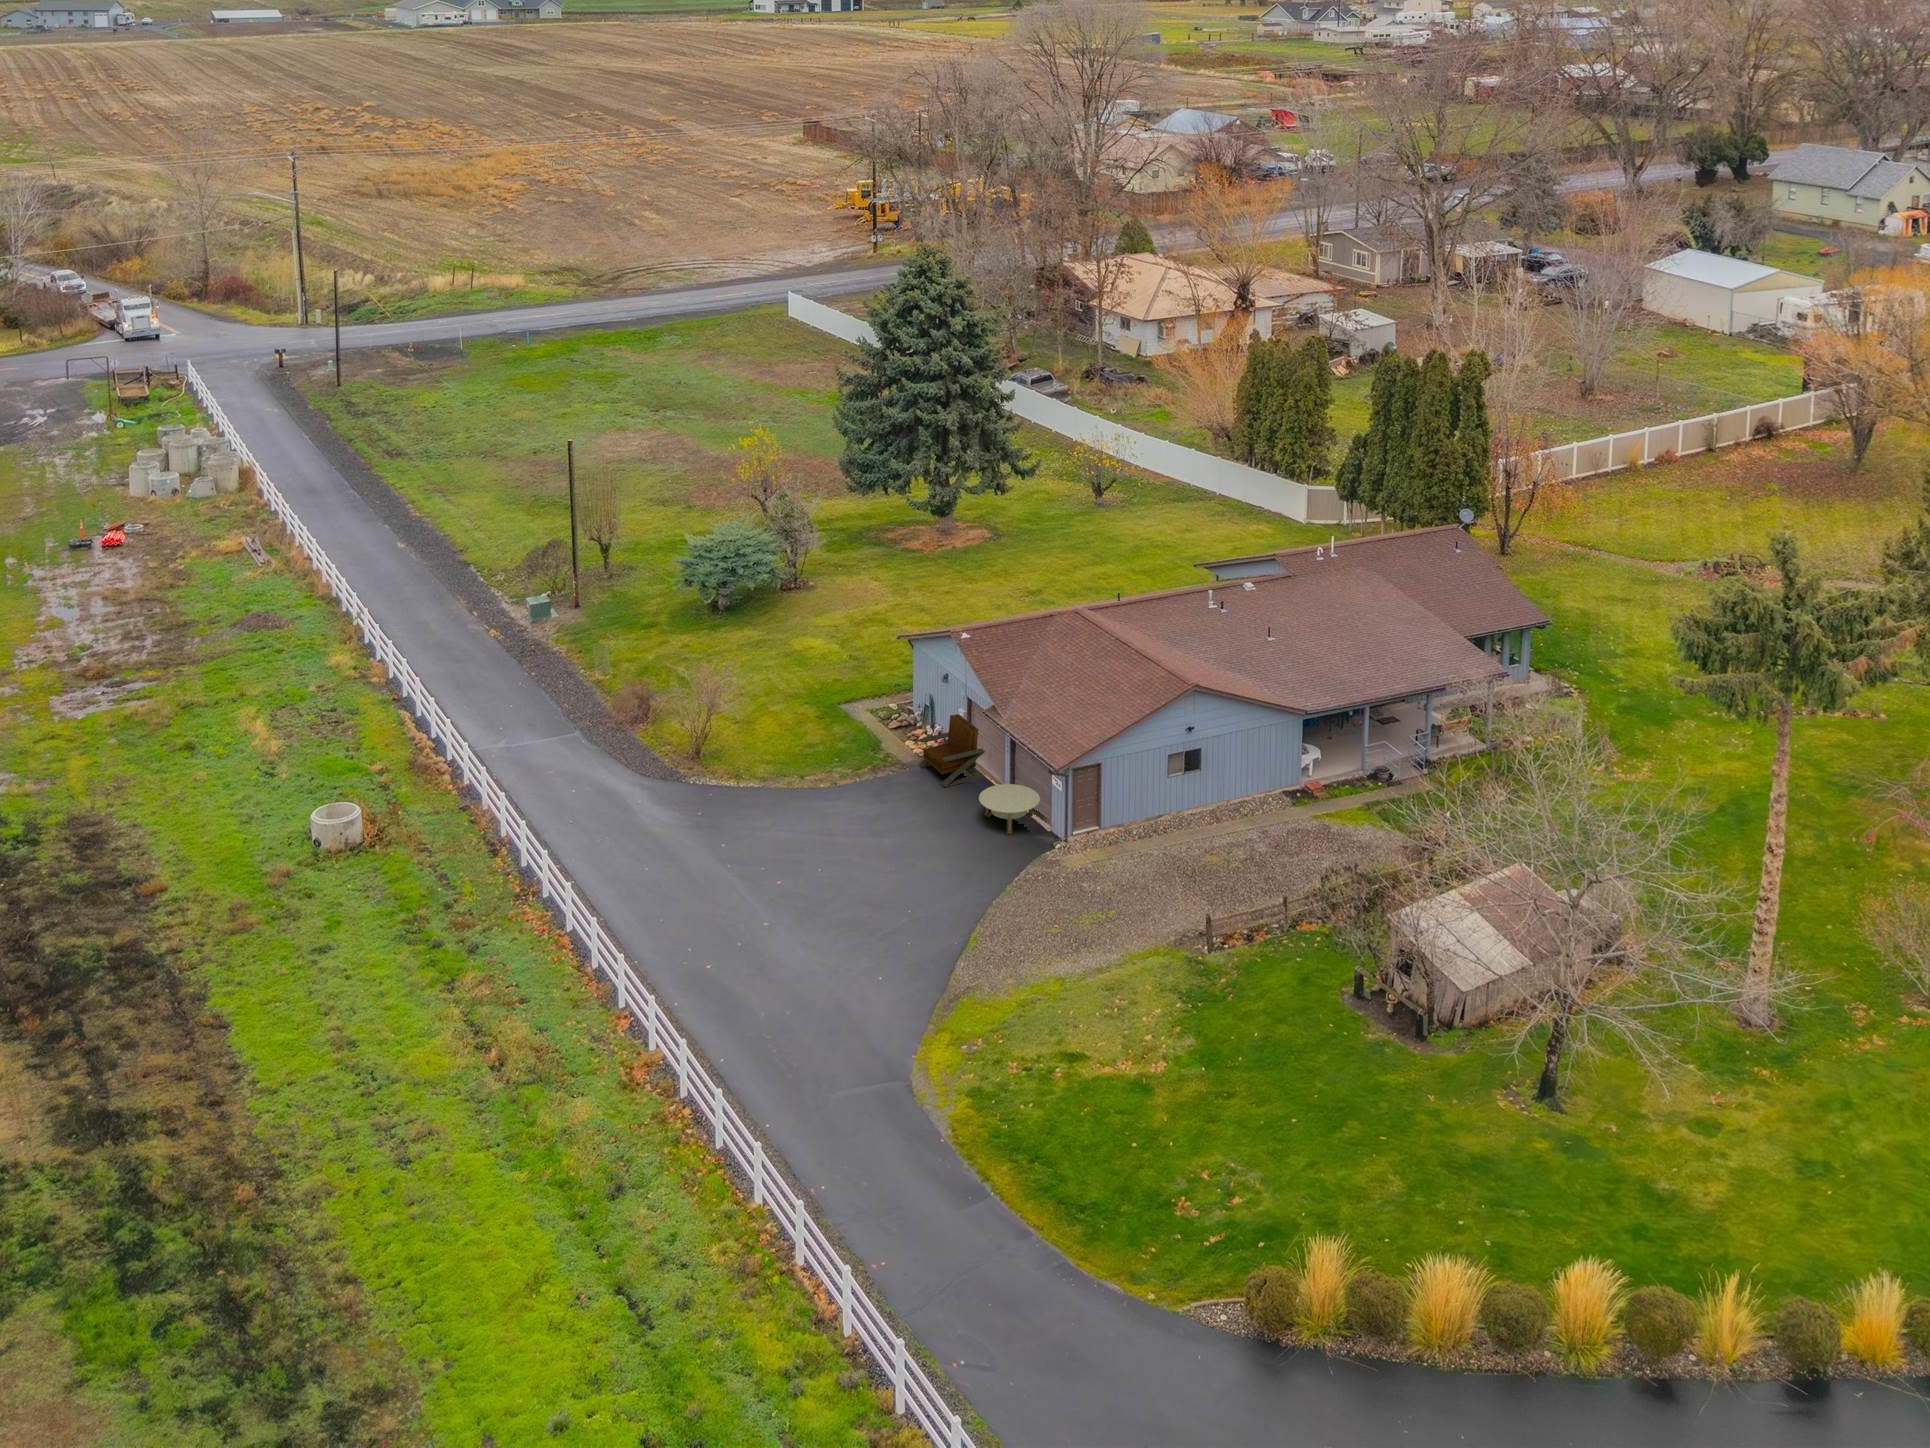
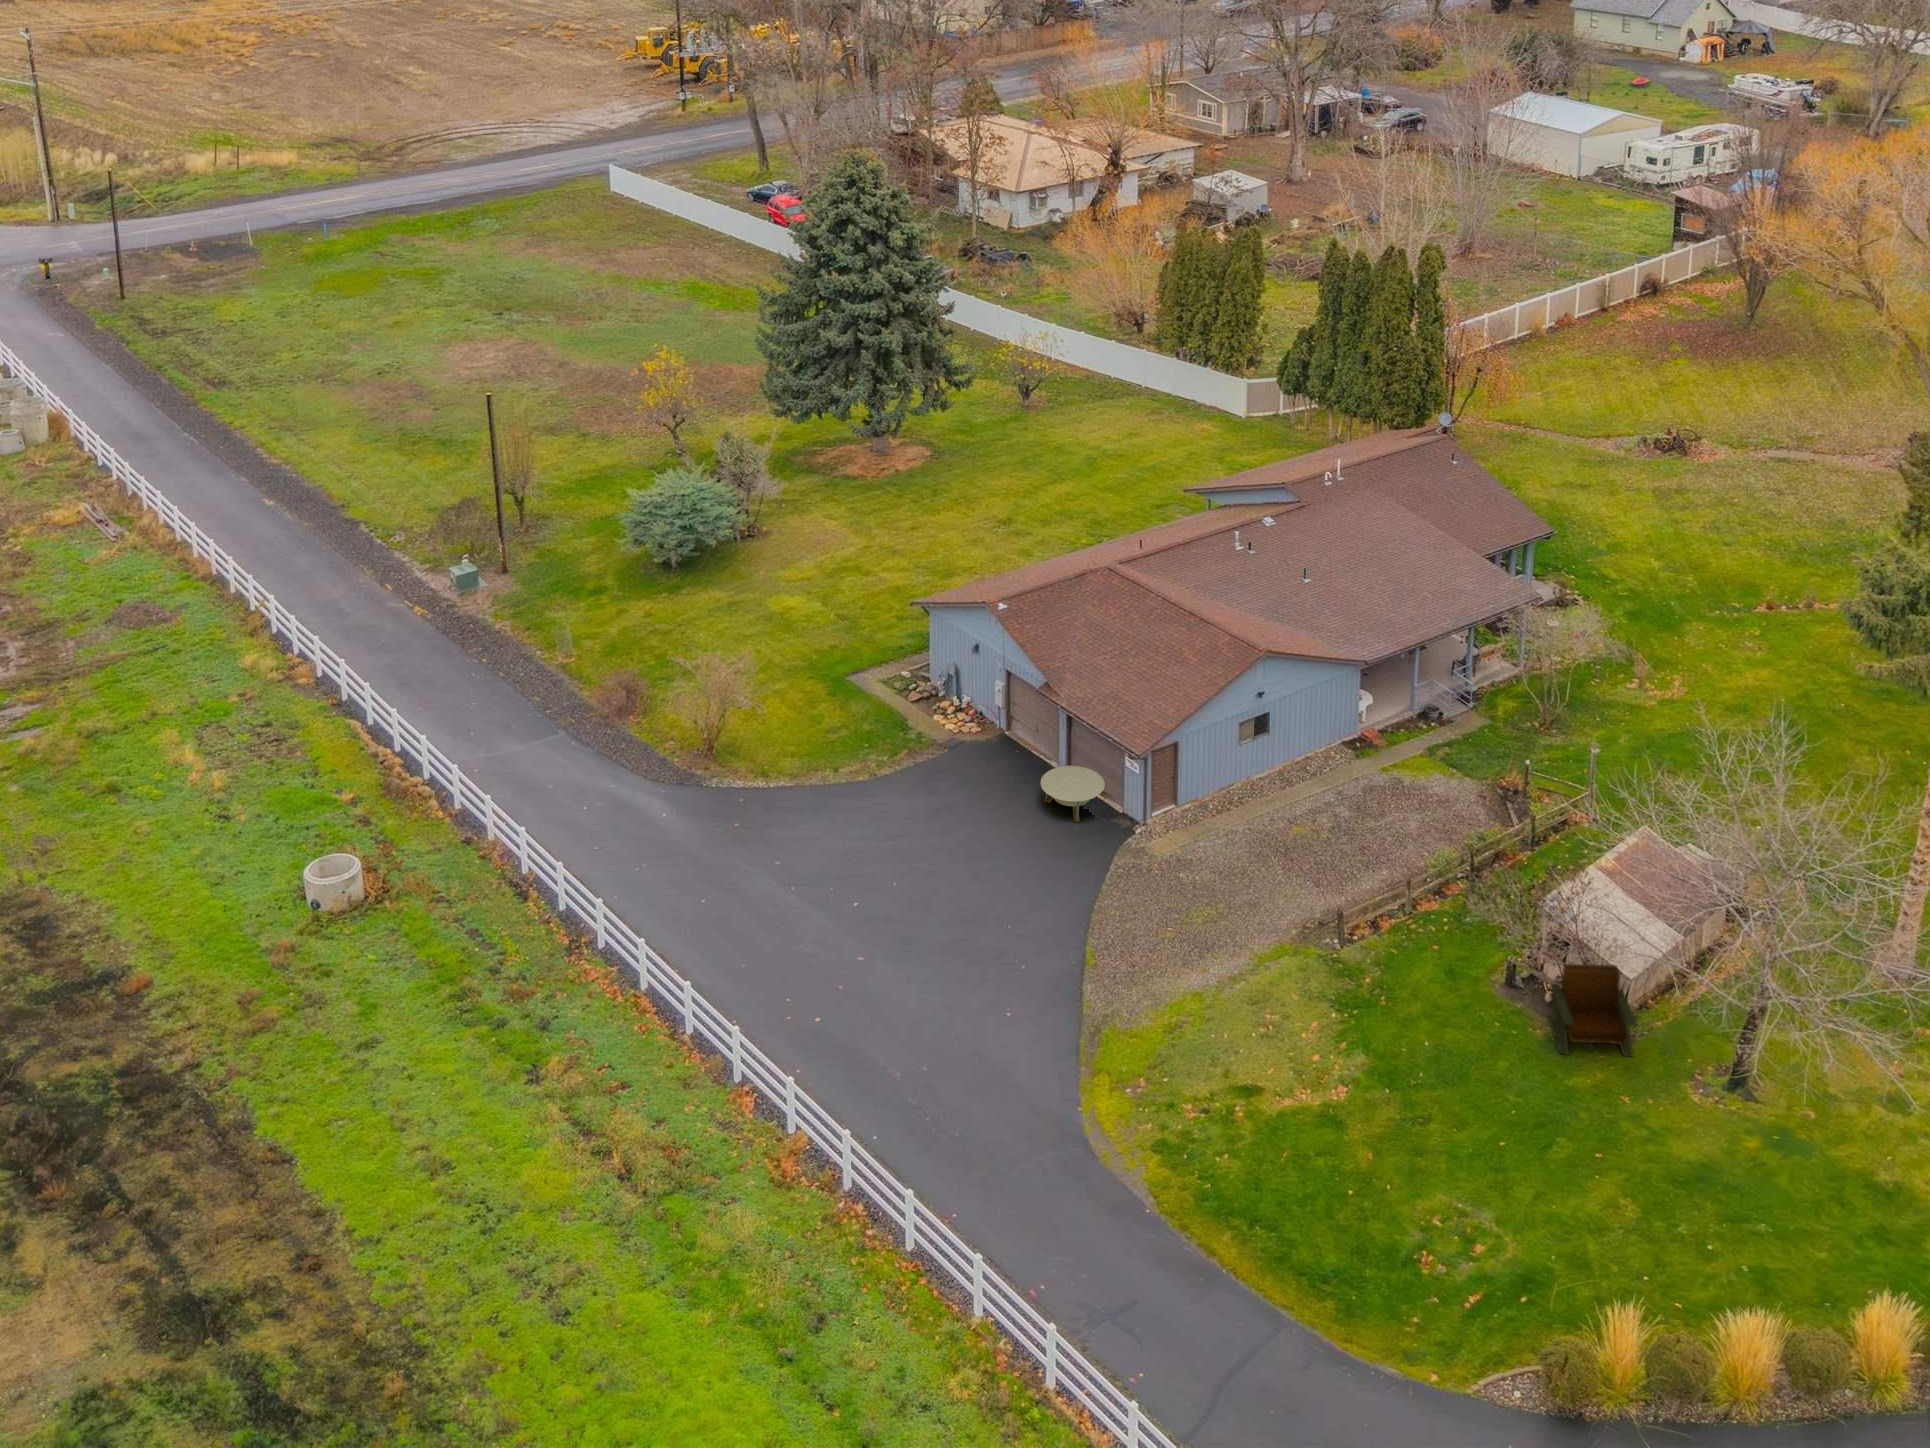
lounge chair: present [919,714,985,787] -> present [1547,964,1637,1057]

